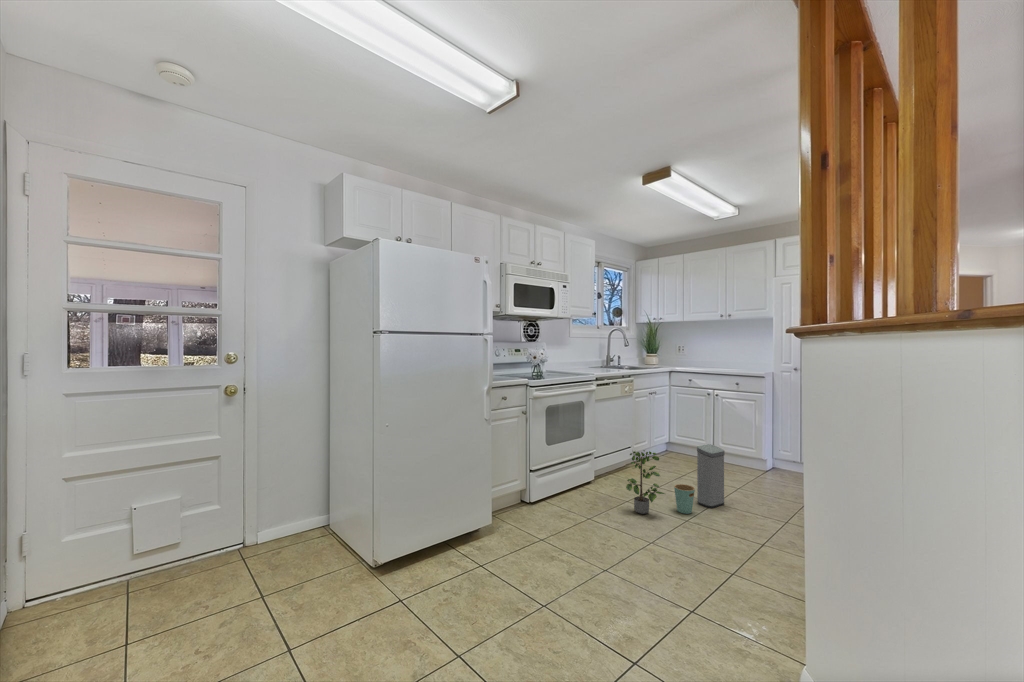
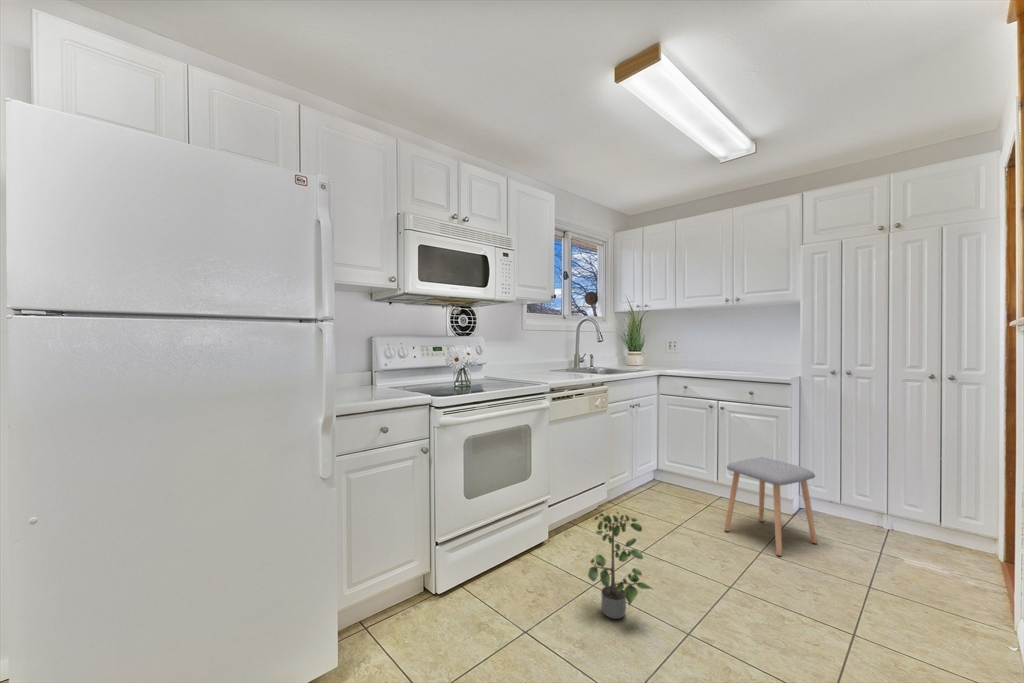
stool: none [716,428,779,490] -> present [725,457,817,557]
trash can: present [674,444,725,514] -> none [666,494,745,617]

